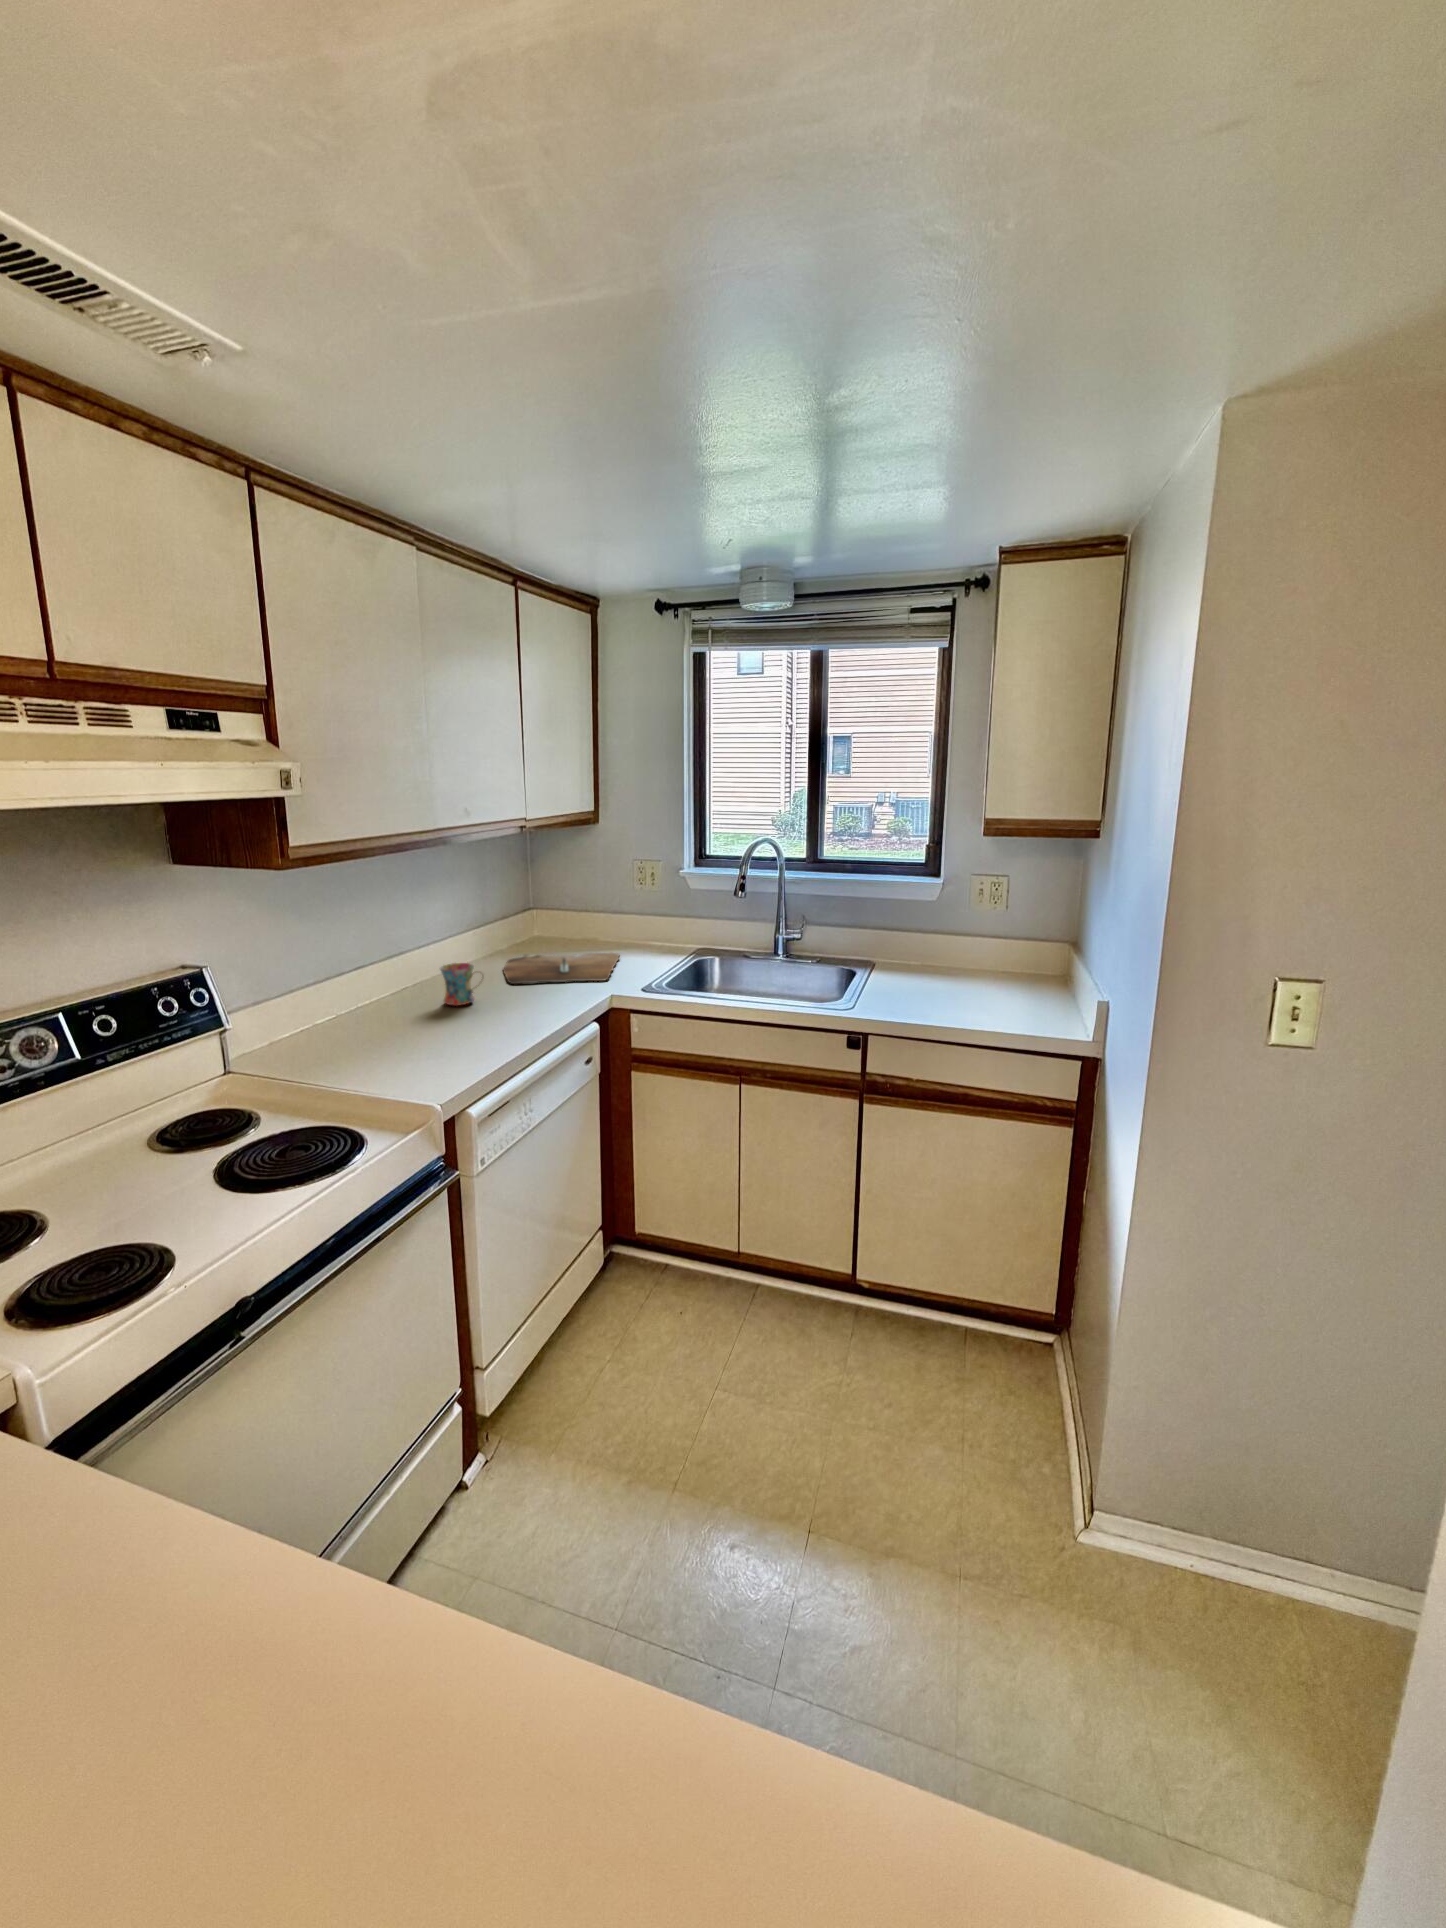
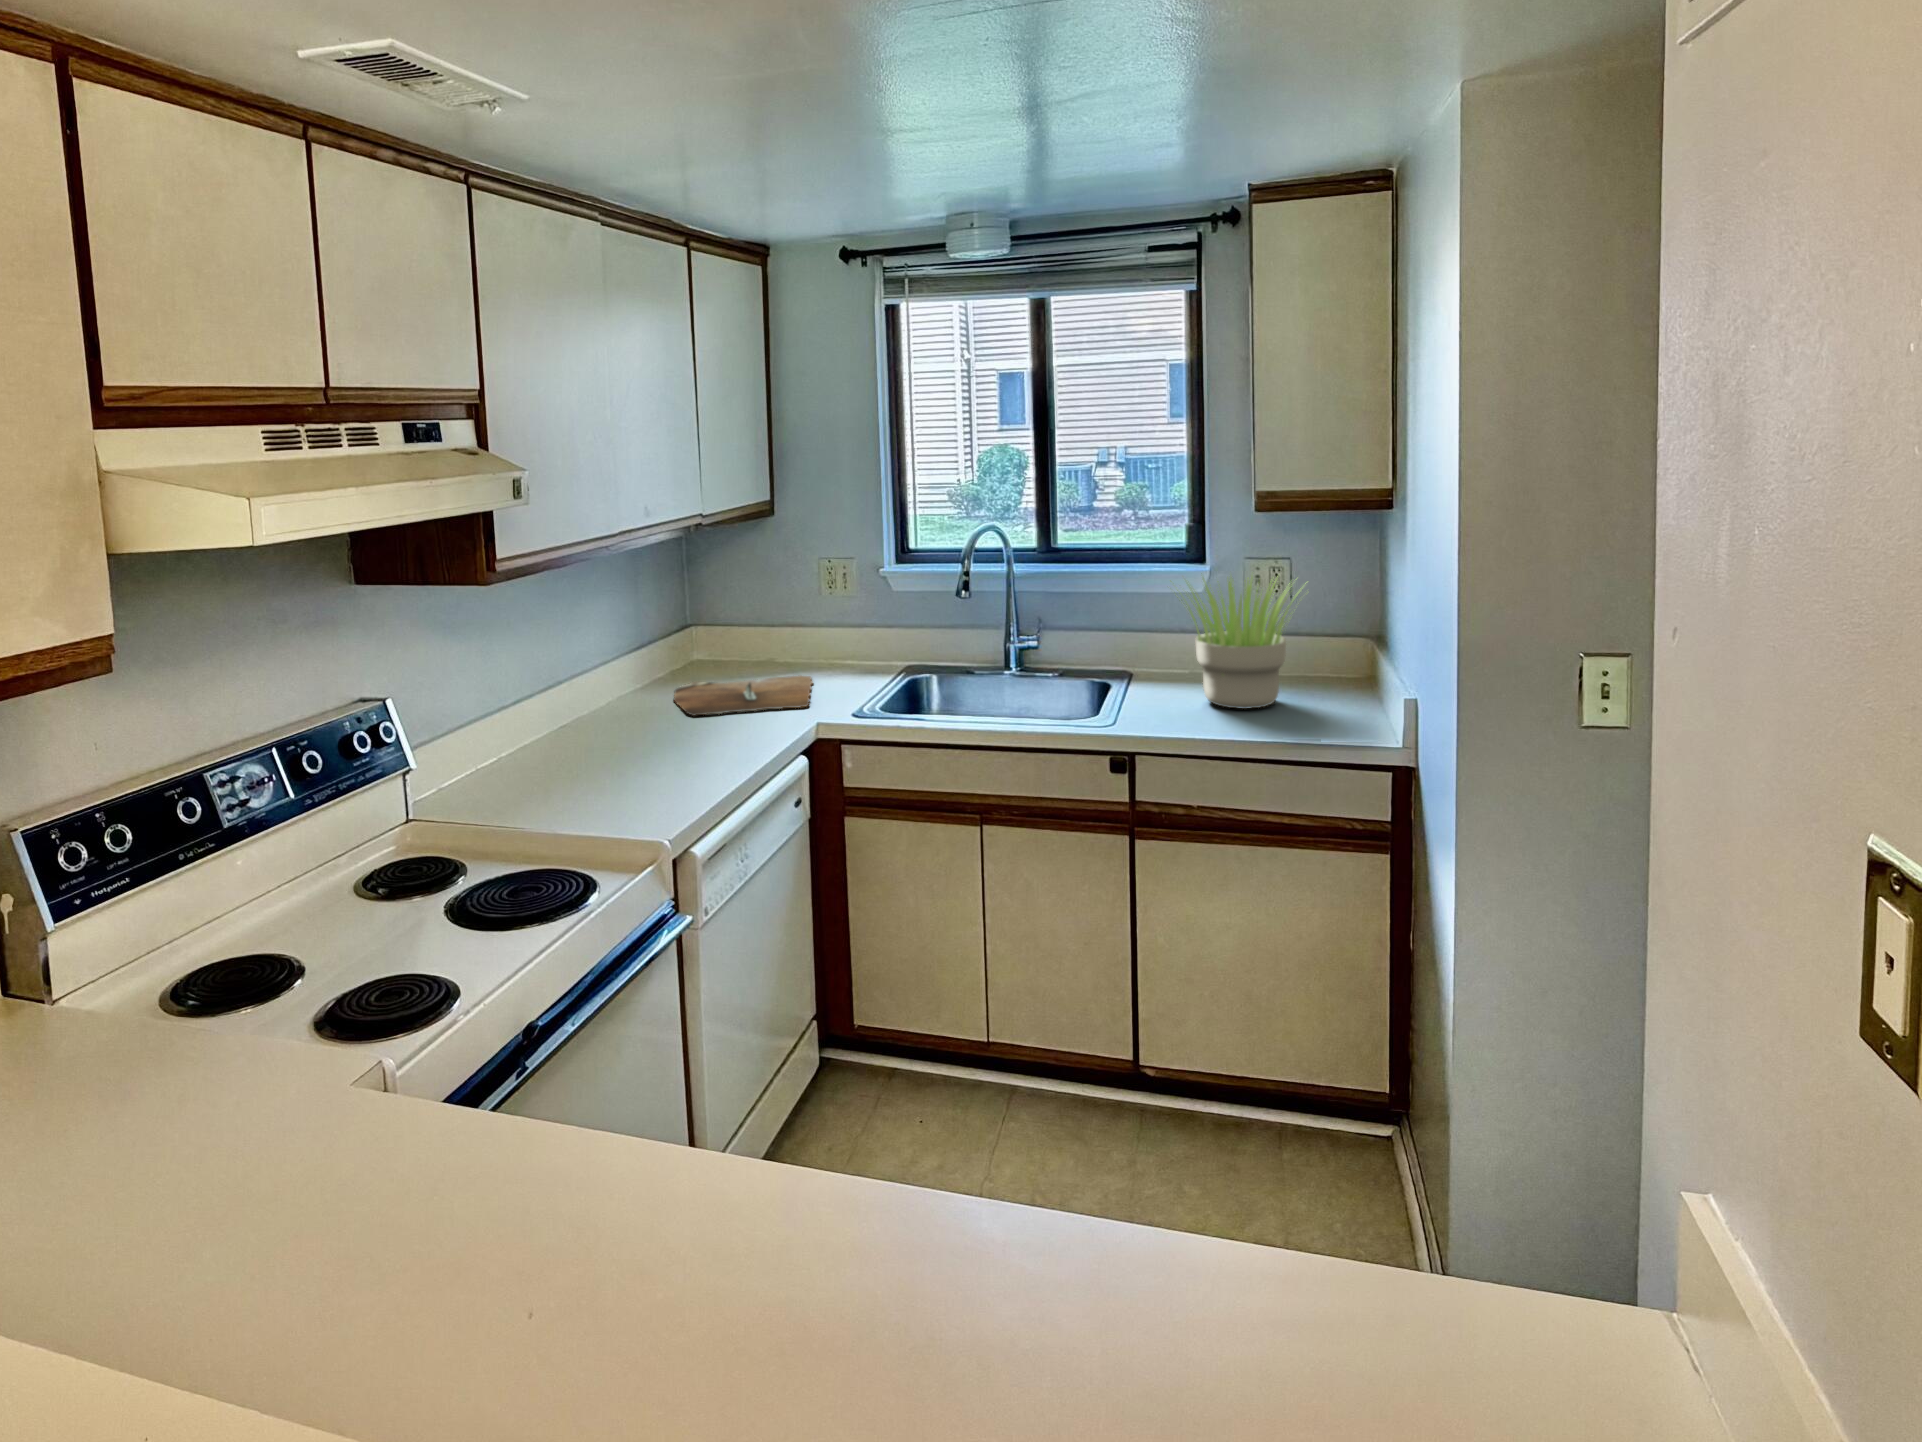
potted plant: none [901,884,1029,999] -> present [1177,576,1306,709]
mug: present [440,963,484,1006] -> none [617,690,669,742]

